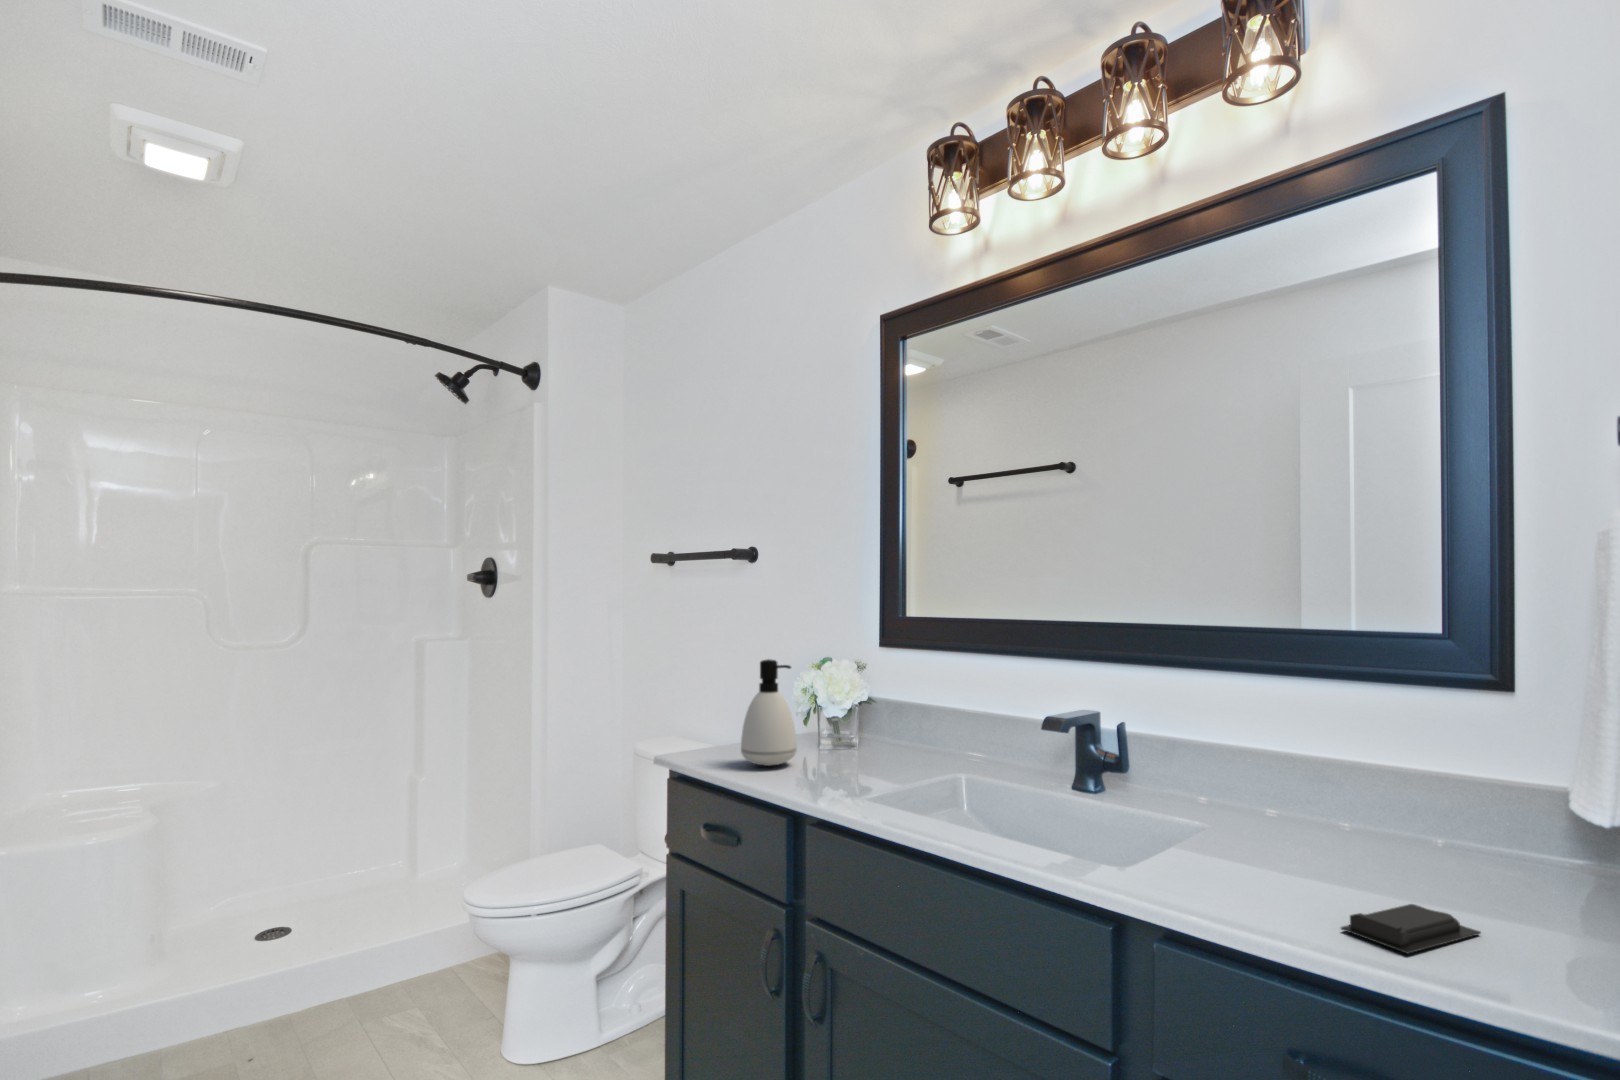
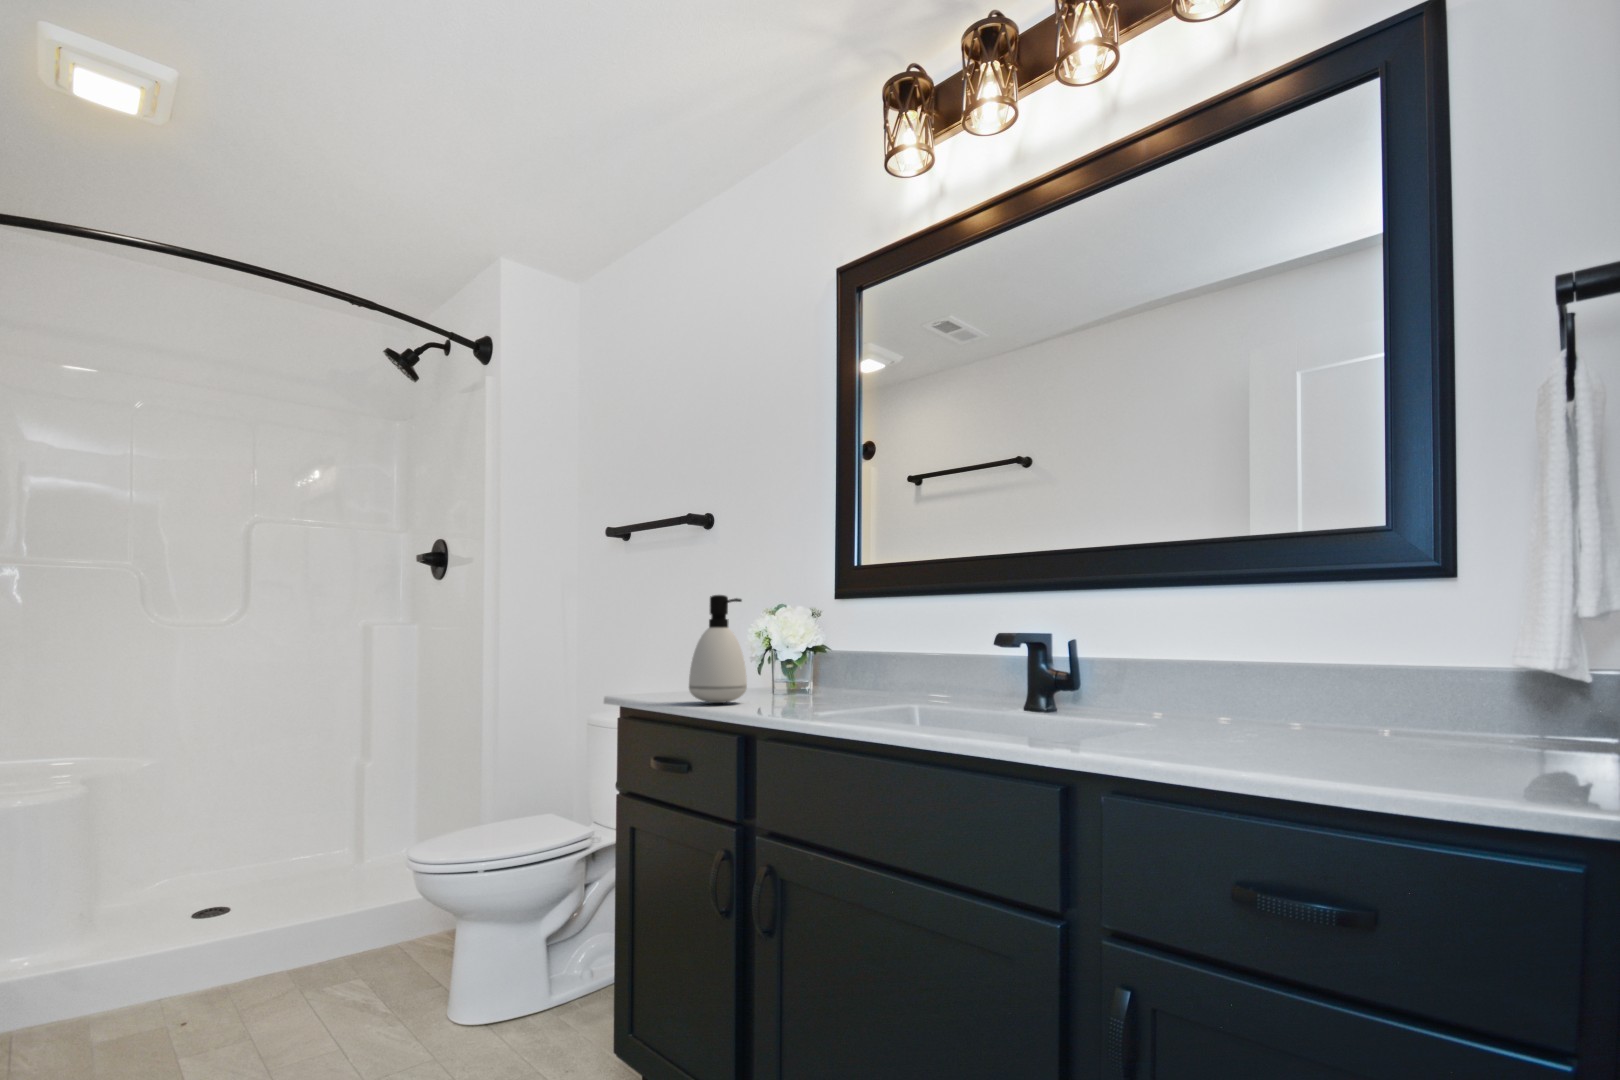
soap bar: present [1341,904,1481,954] -> none [1281,748,1420,777]

